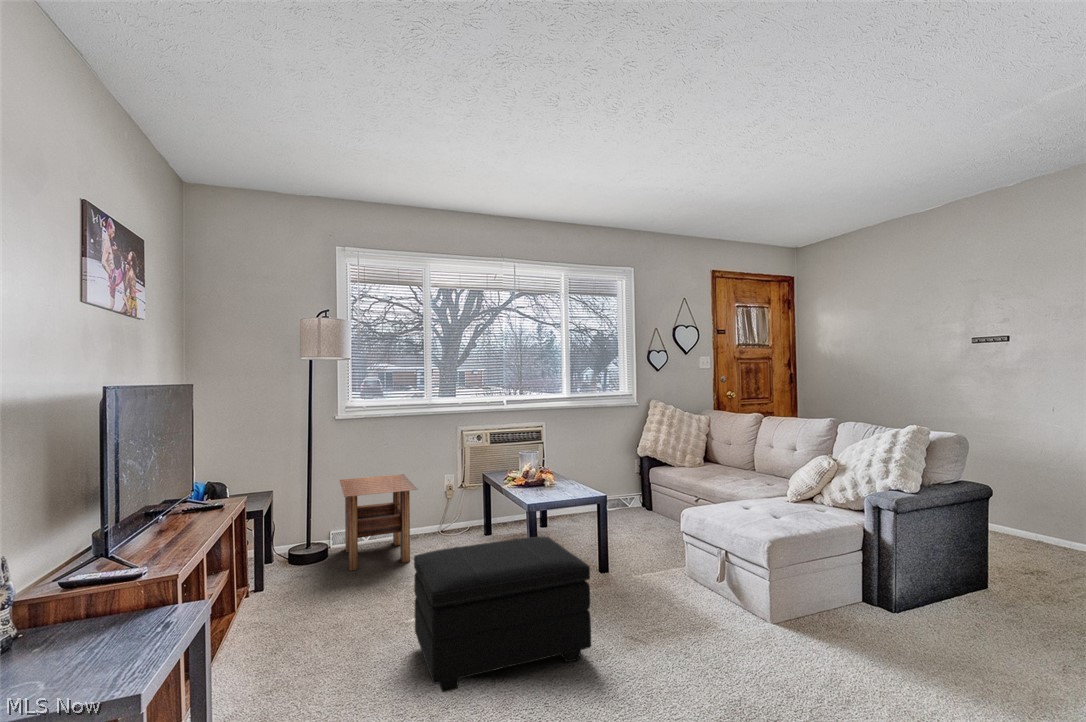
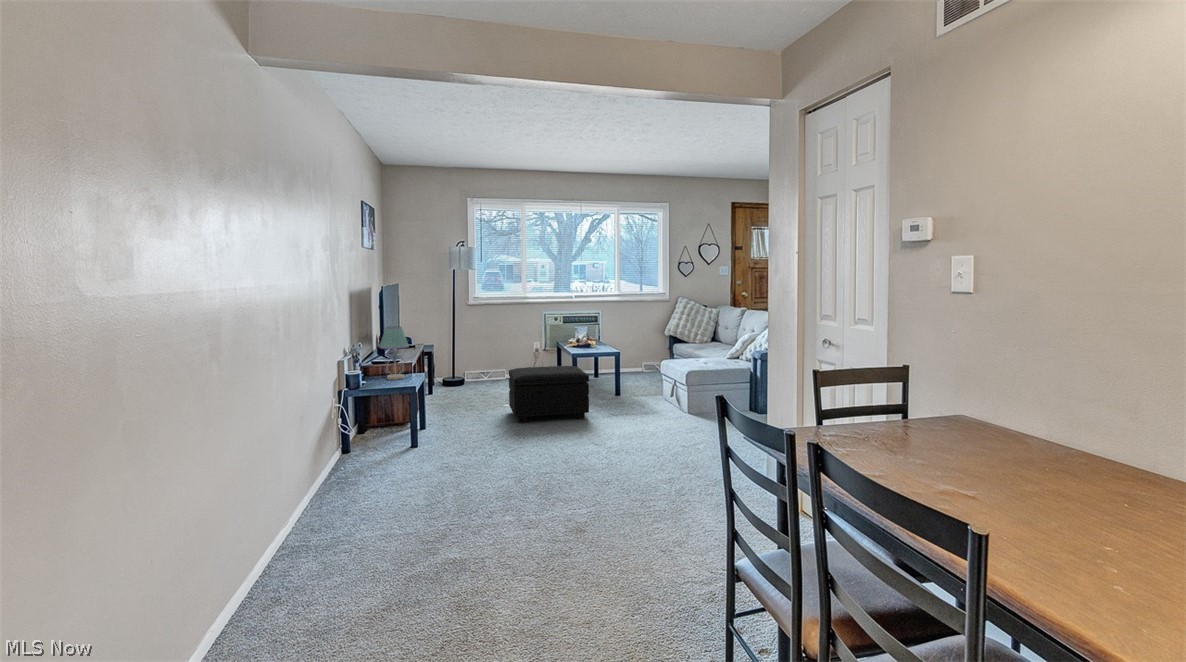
side table: present [340,474,418,571] -> none [471,340,516,389]
table lamp: none [51,490,152,651] -> present [380,326,409,380]

